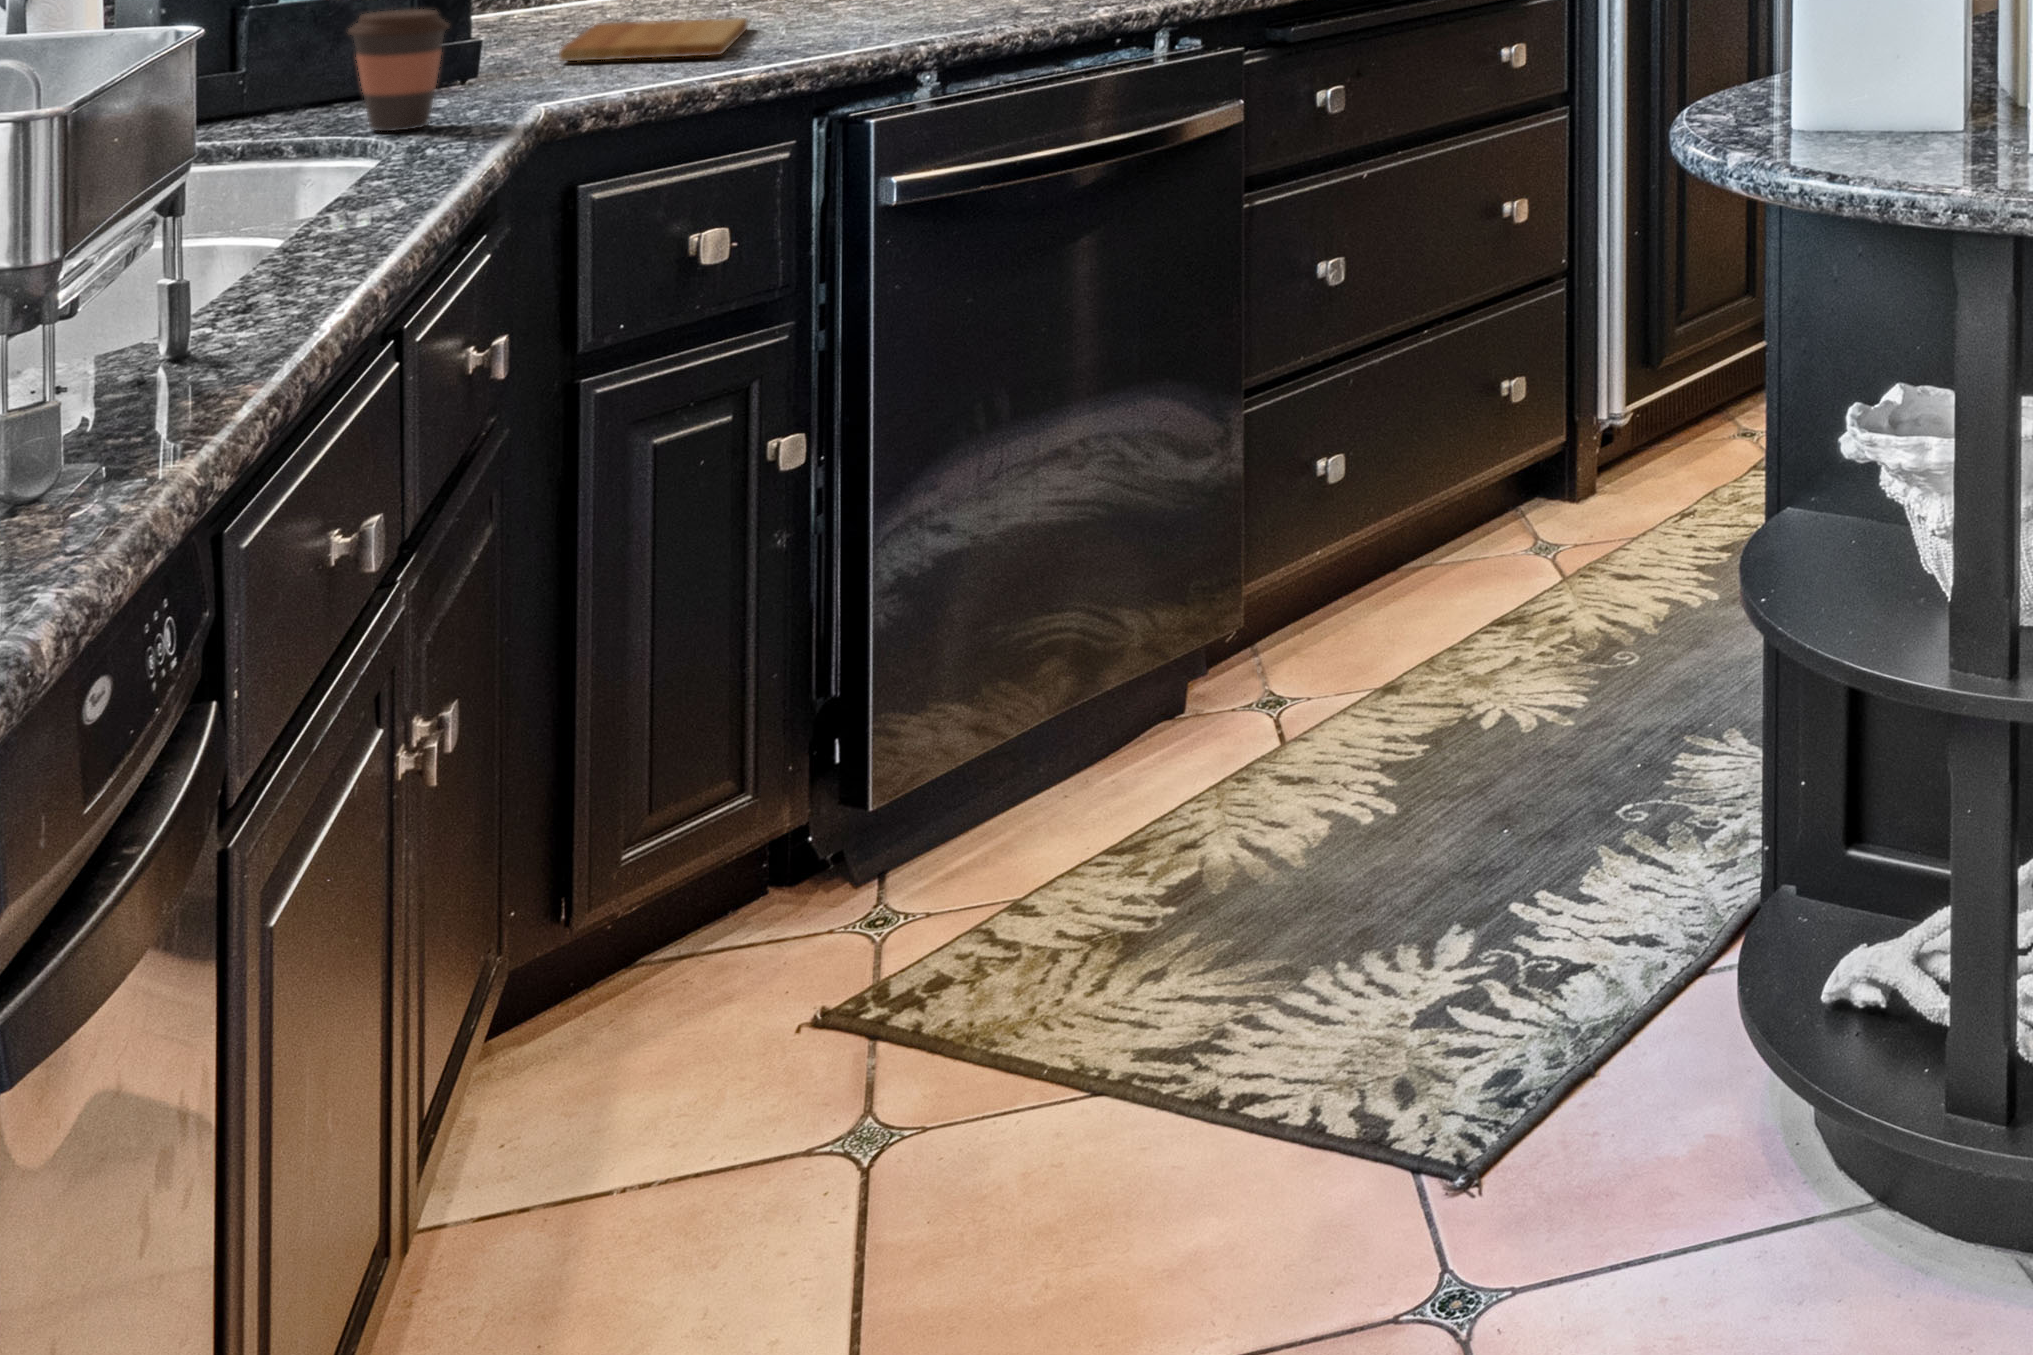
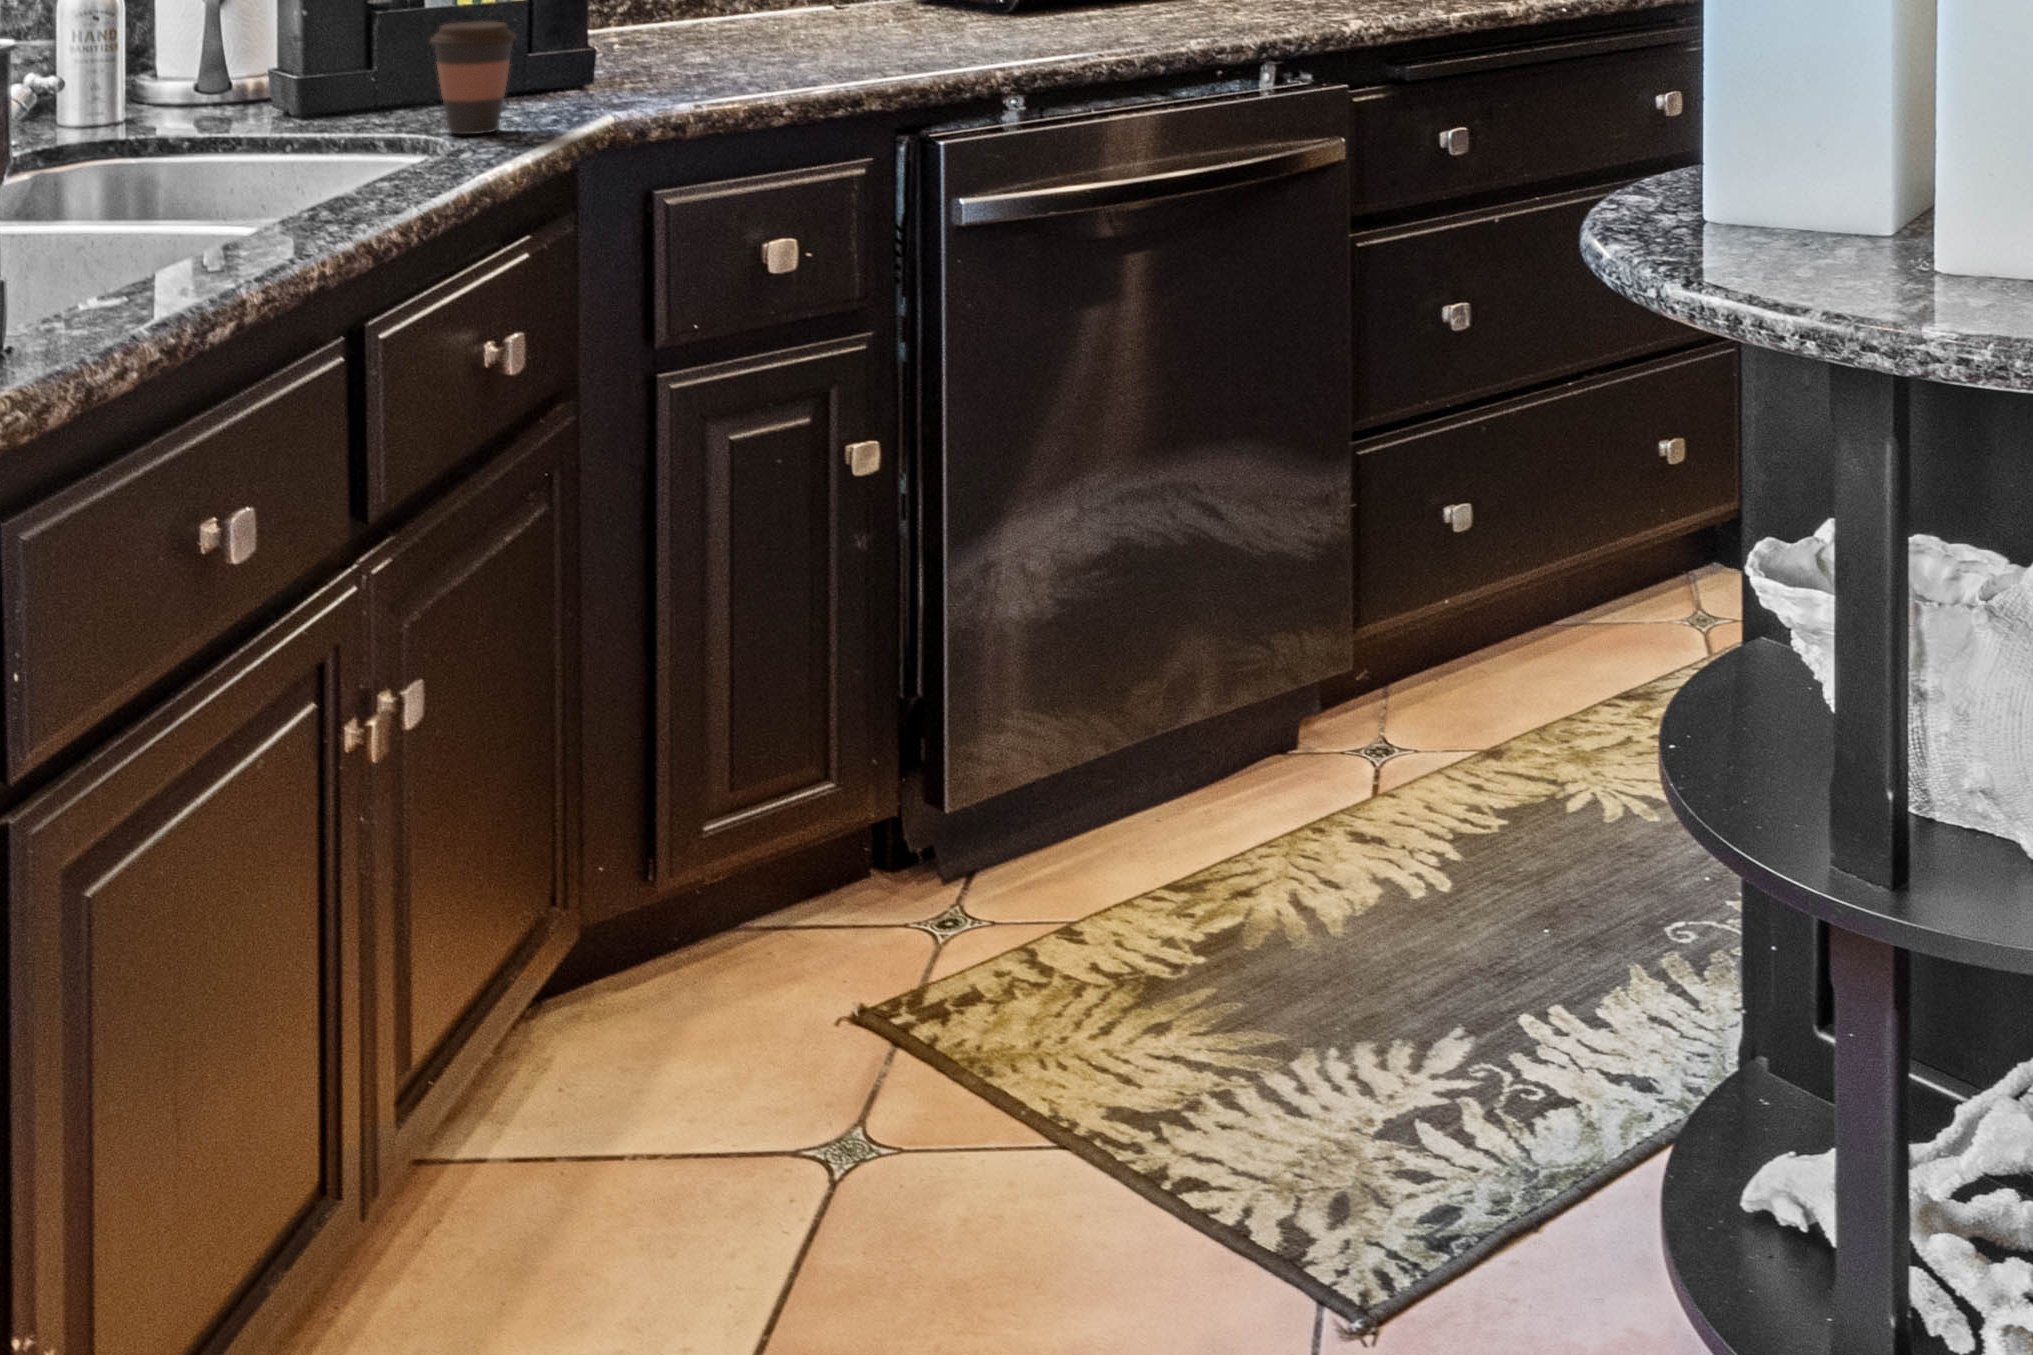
cutting board: present [559,18,747,61] -> none [670,36,862,73]

